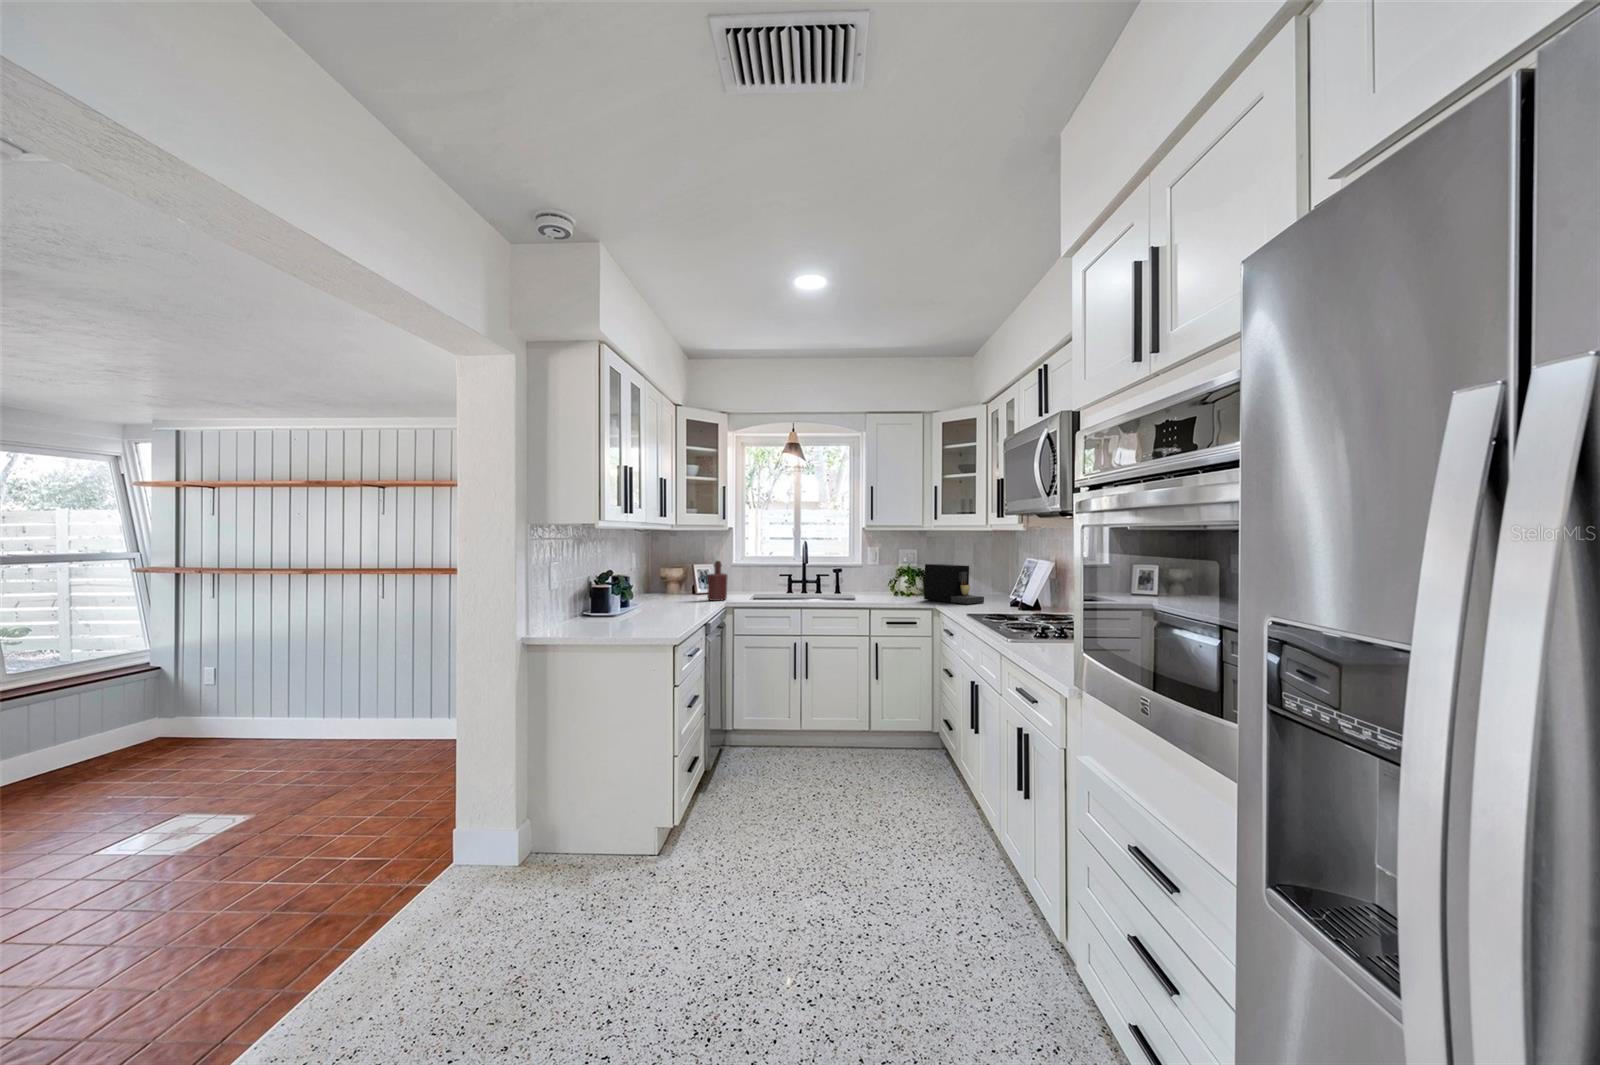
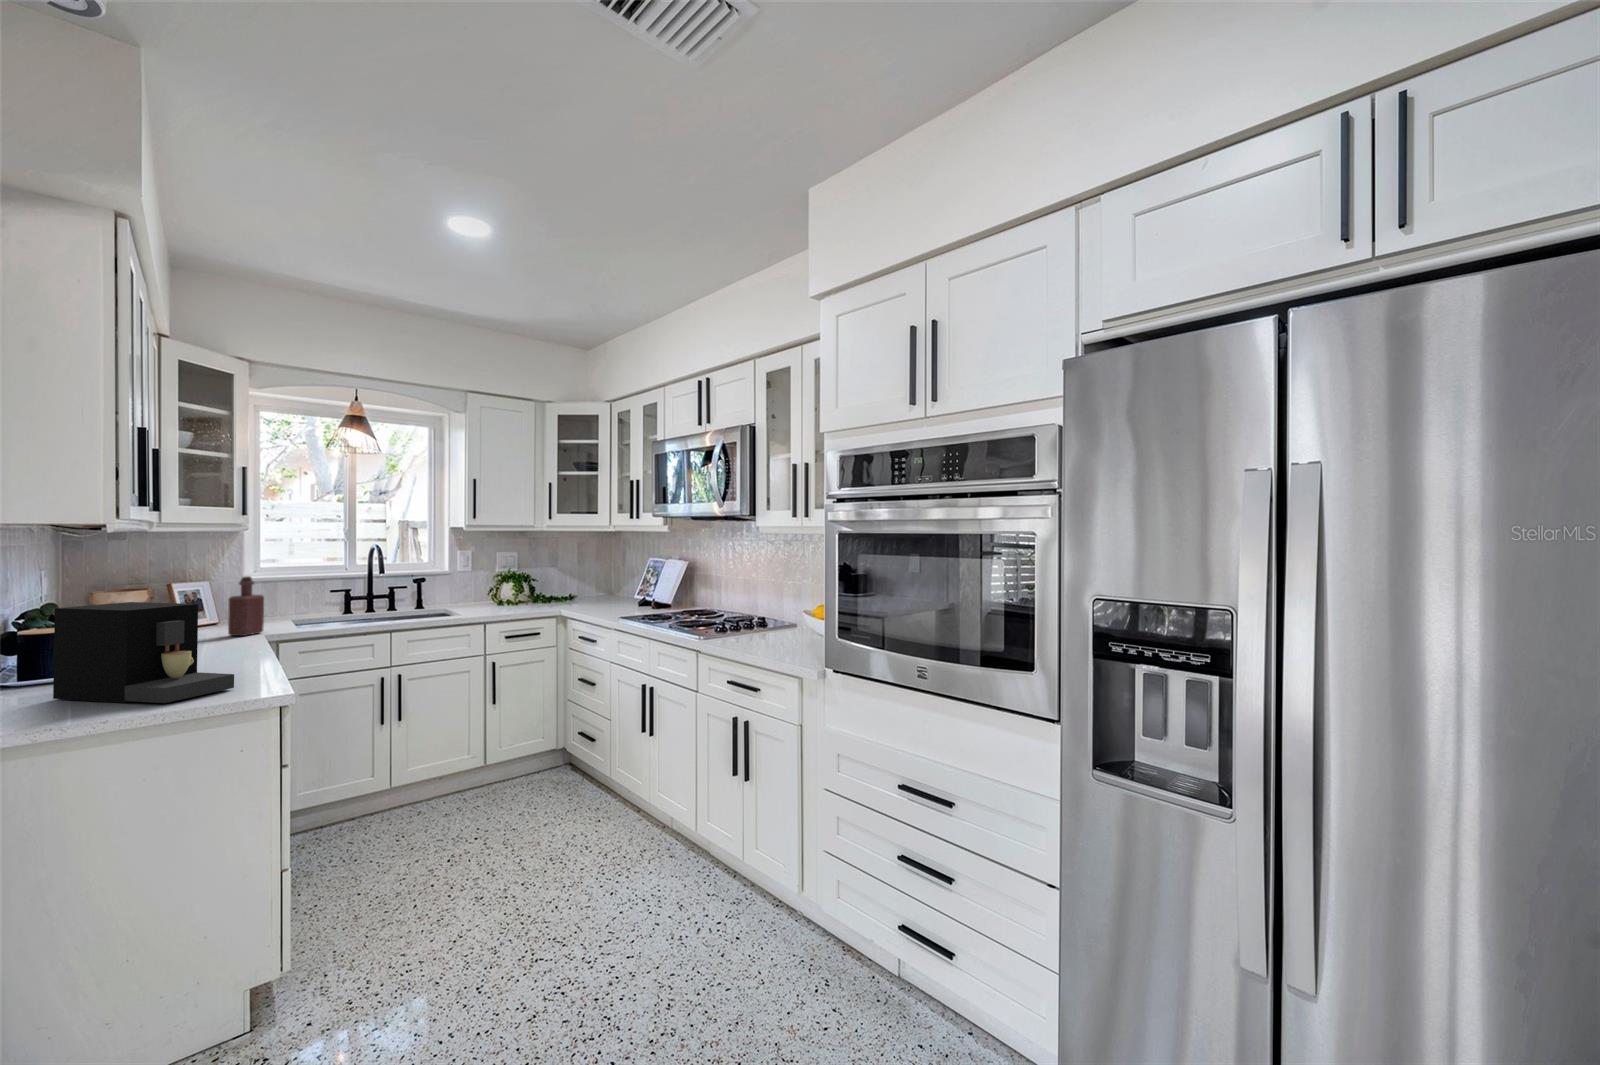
coffee maker: present [924,564,984,604] -> present [53,602,234,703]

